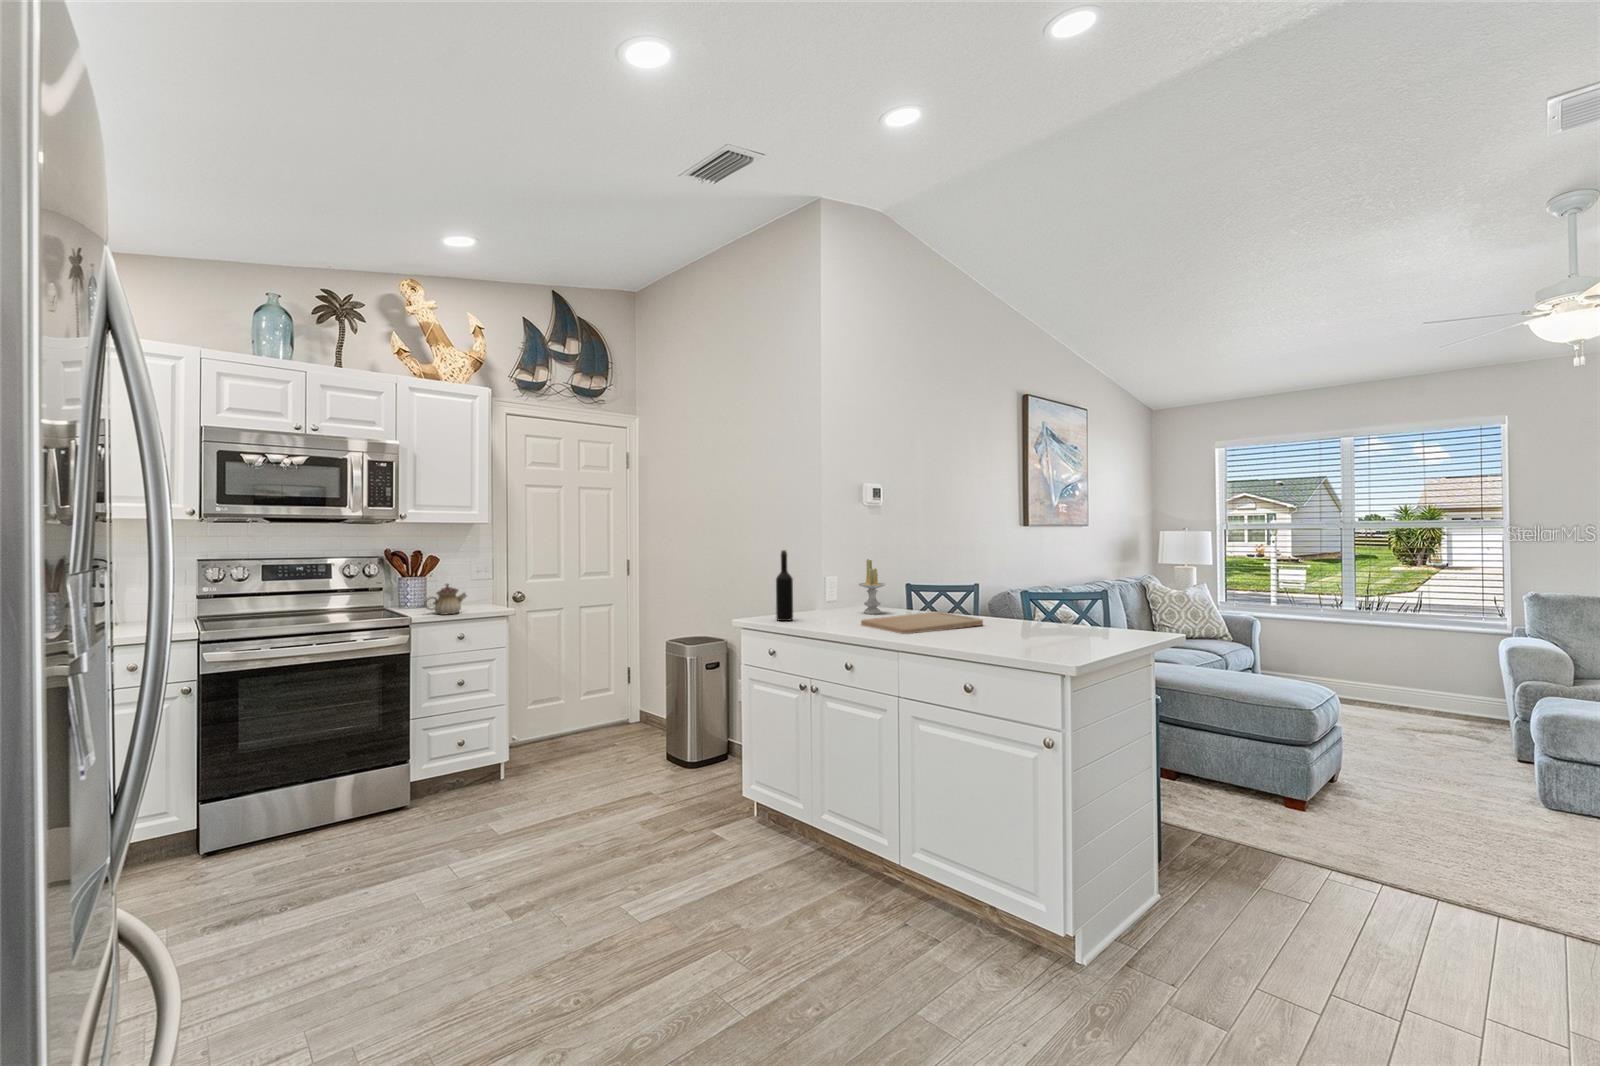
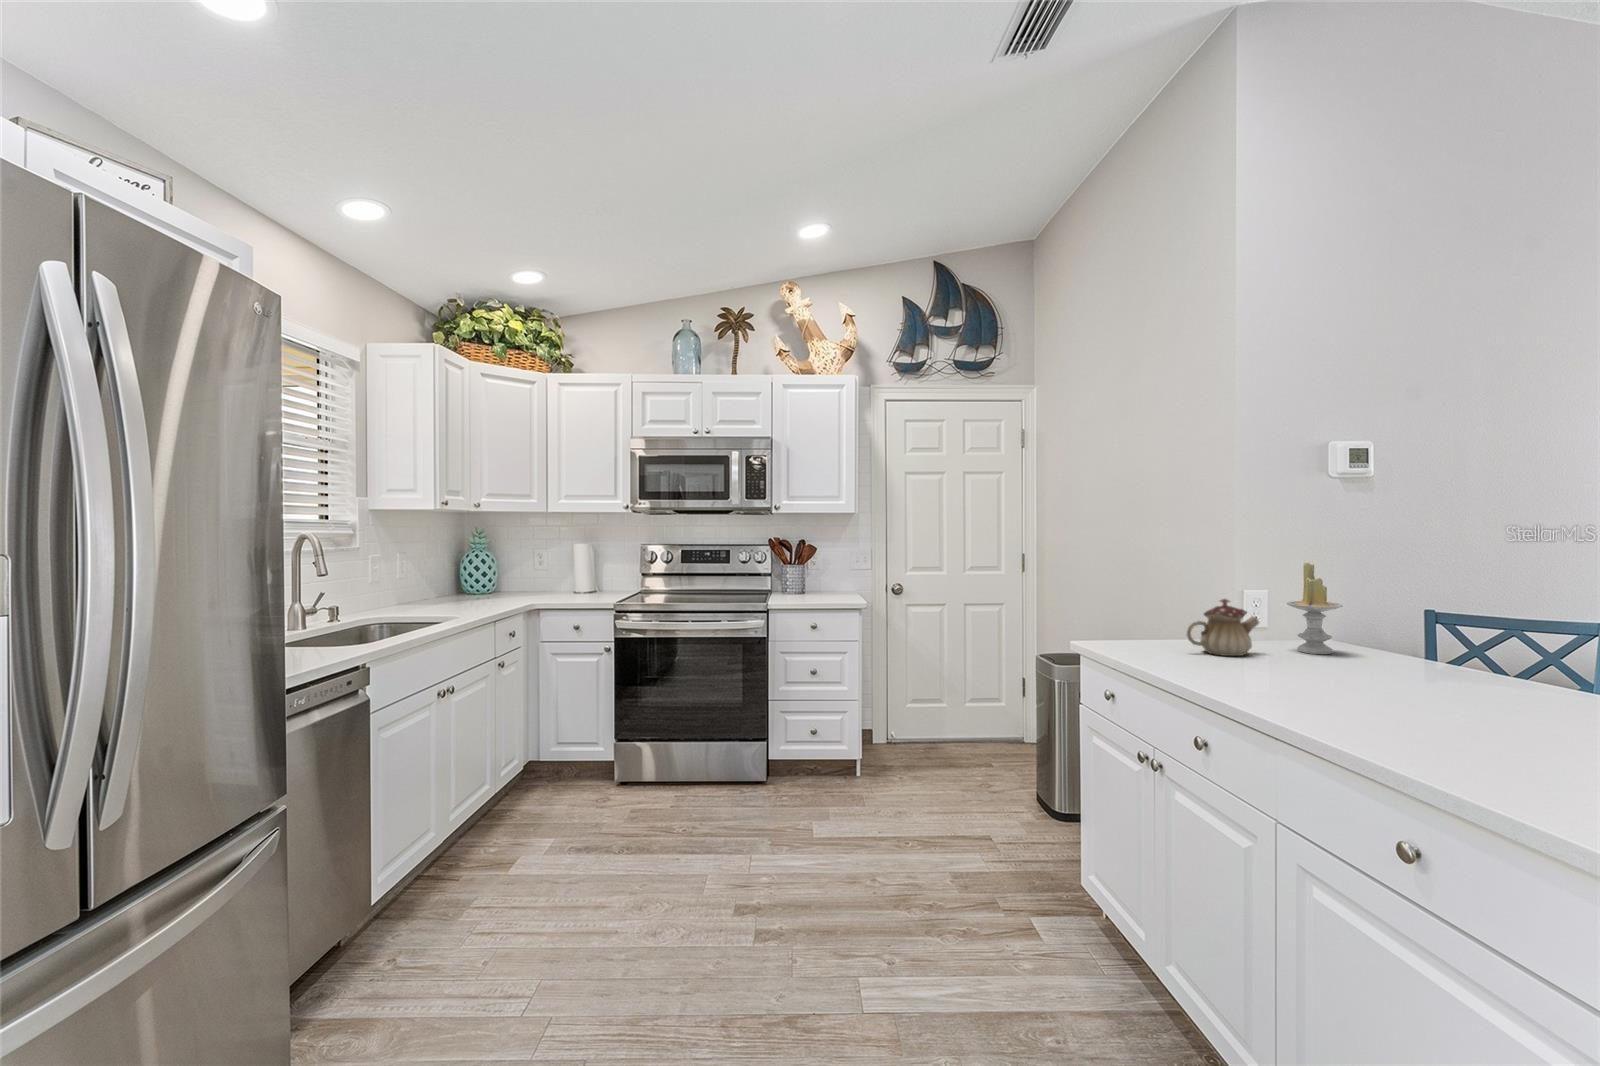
wine bottle: present [776,550,793,621] -> none [1122,545,1150,649]
teapot: present [424,584,466,615] -> present [1187,599,1259,656]
cutting board: present [861,612,983,634] -> none [1254,662,1544,704]

